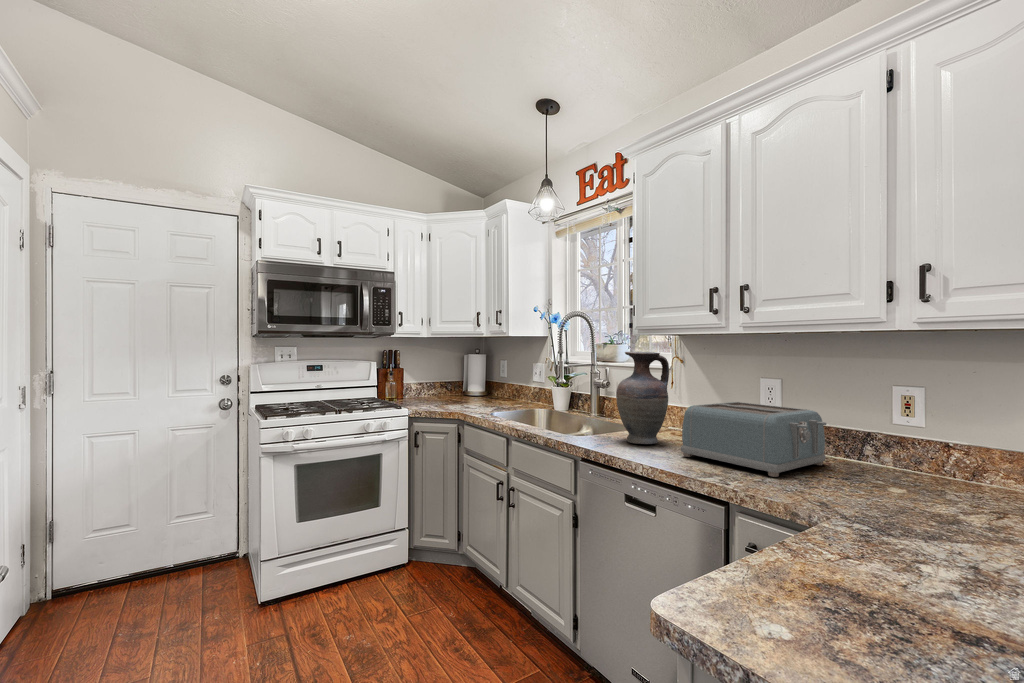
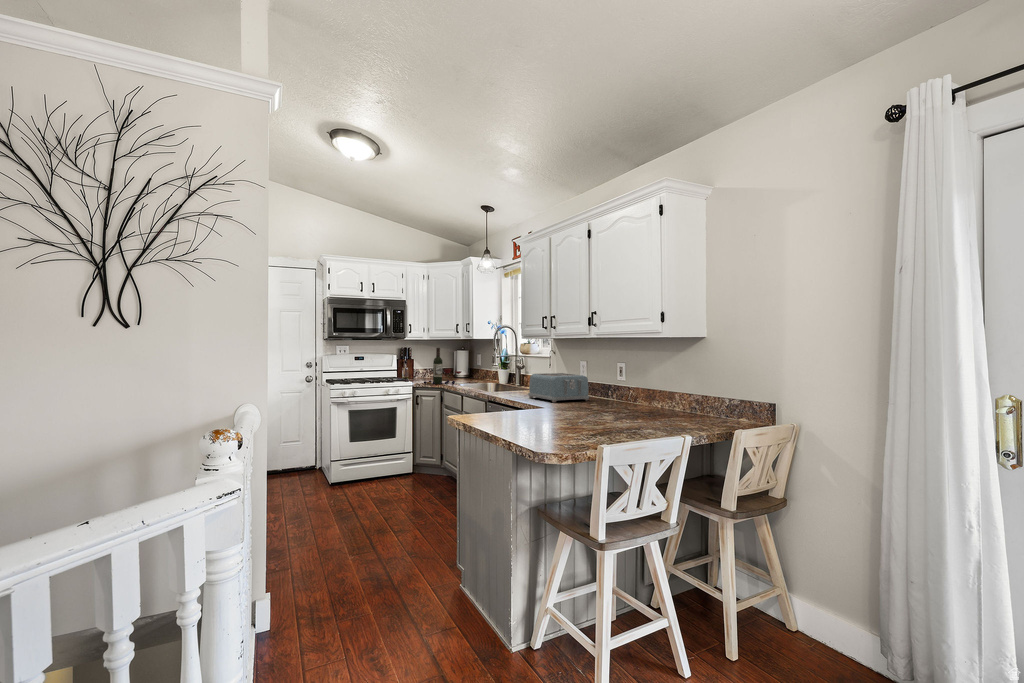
wine bottle: none [429,350,493,414] -> present [424,348,461,384]
vase: present [616,352,669,444] -> none [508,349,534,394]

